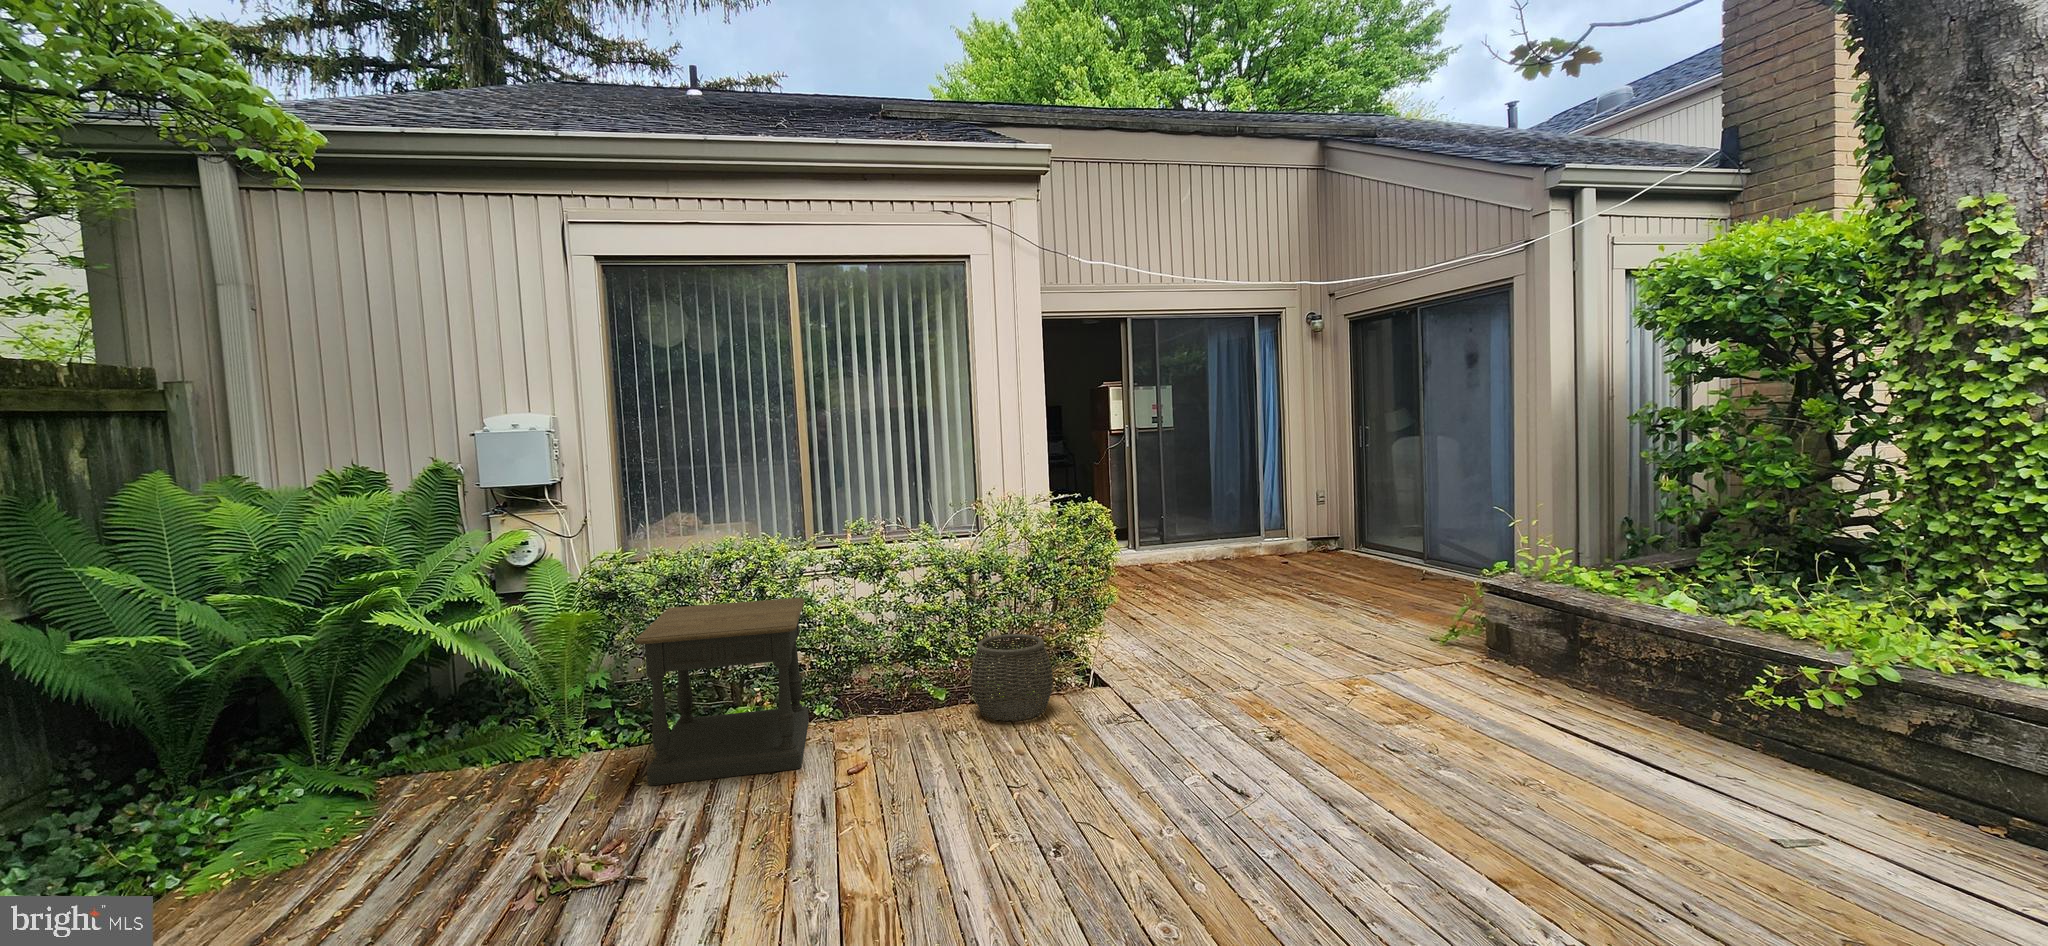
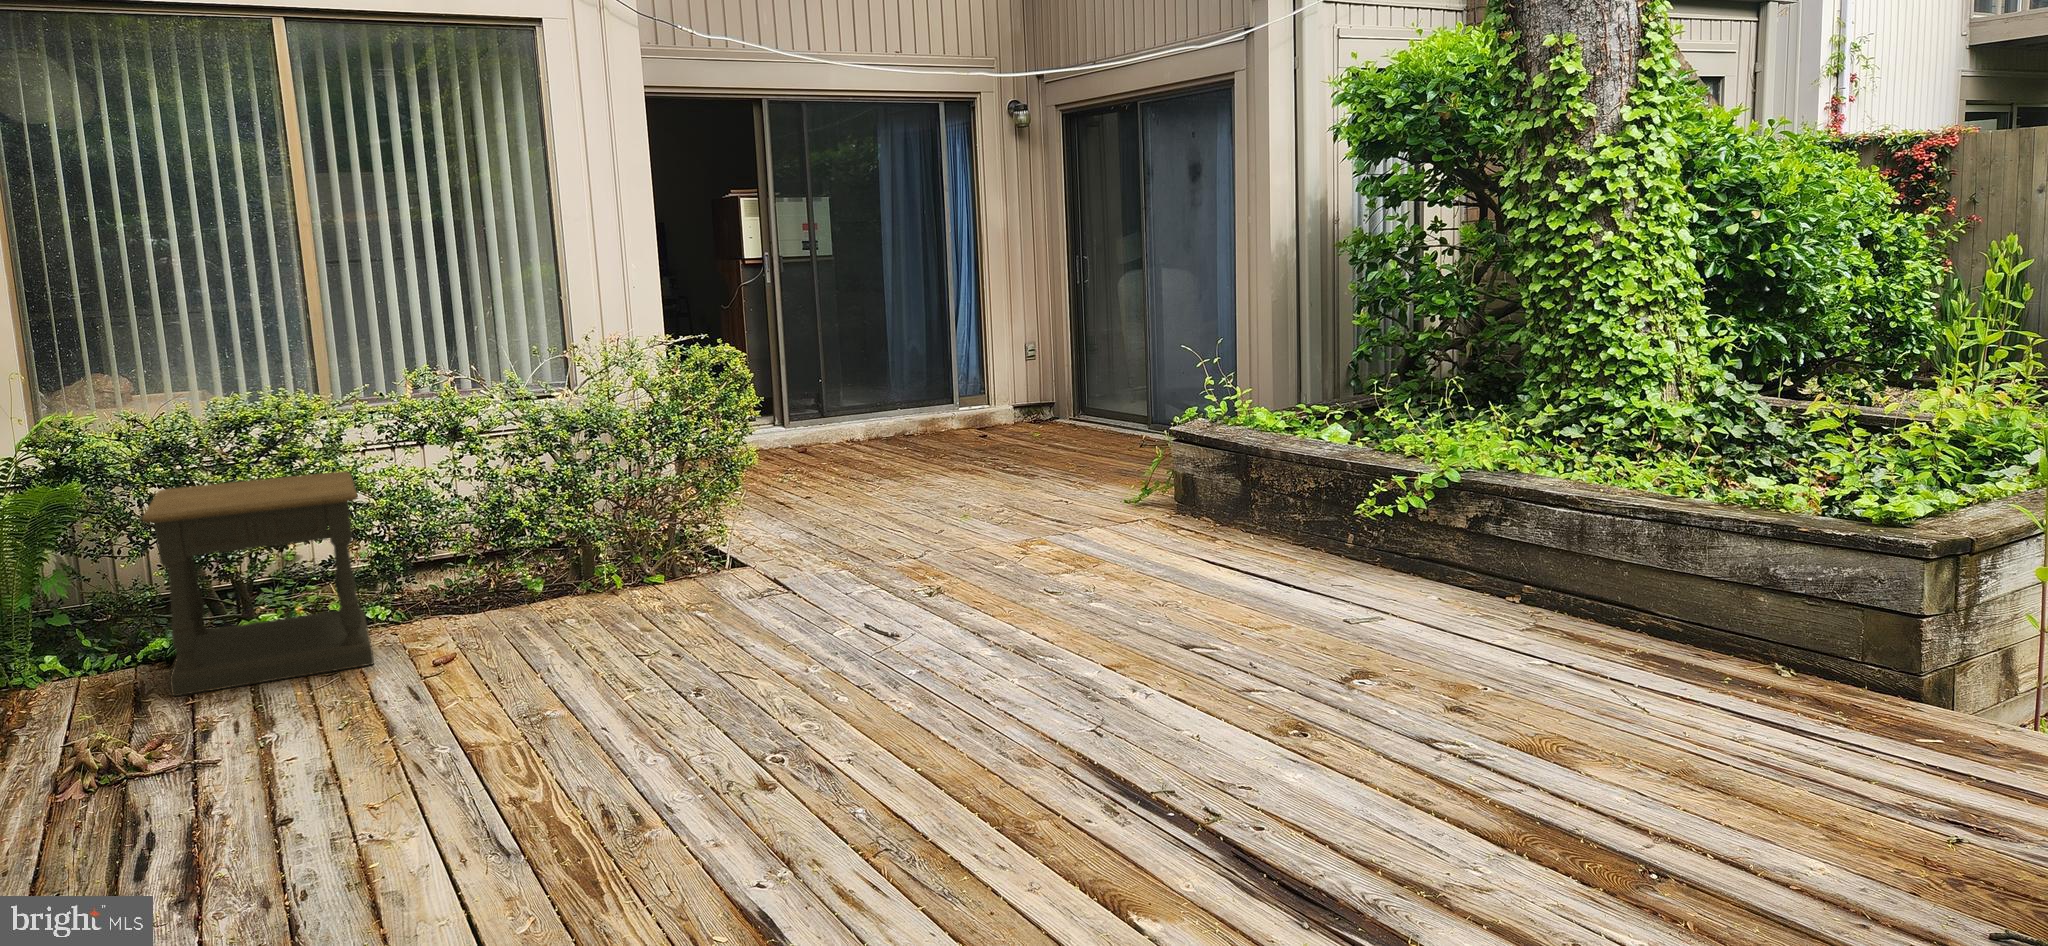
woven basket: present [971,634,1053,721] -> none [578,506,681,606]

